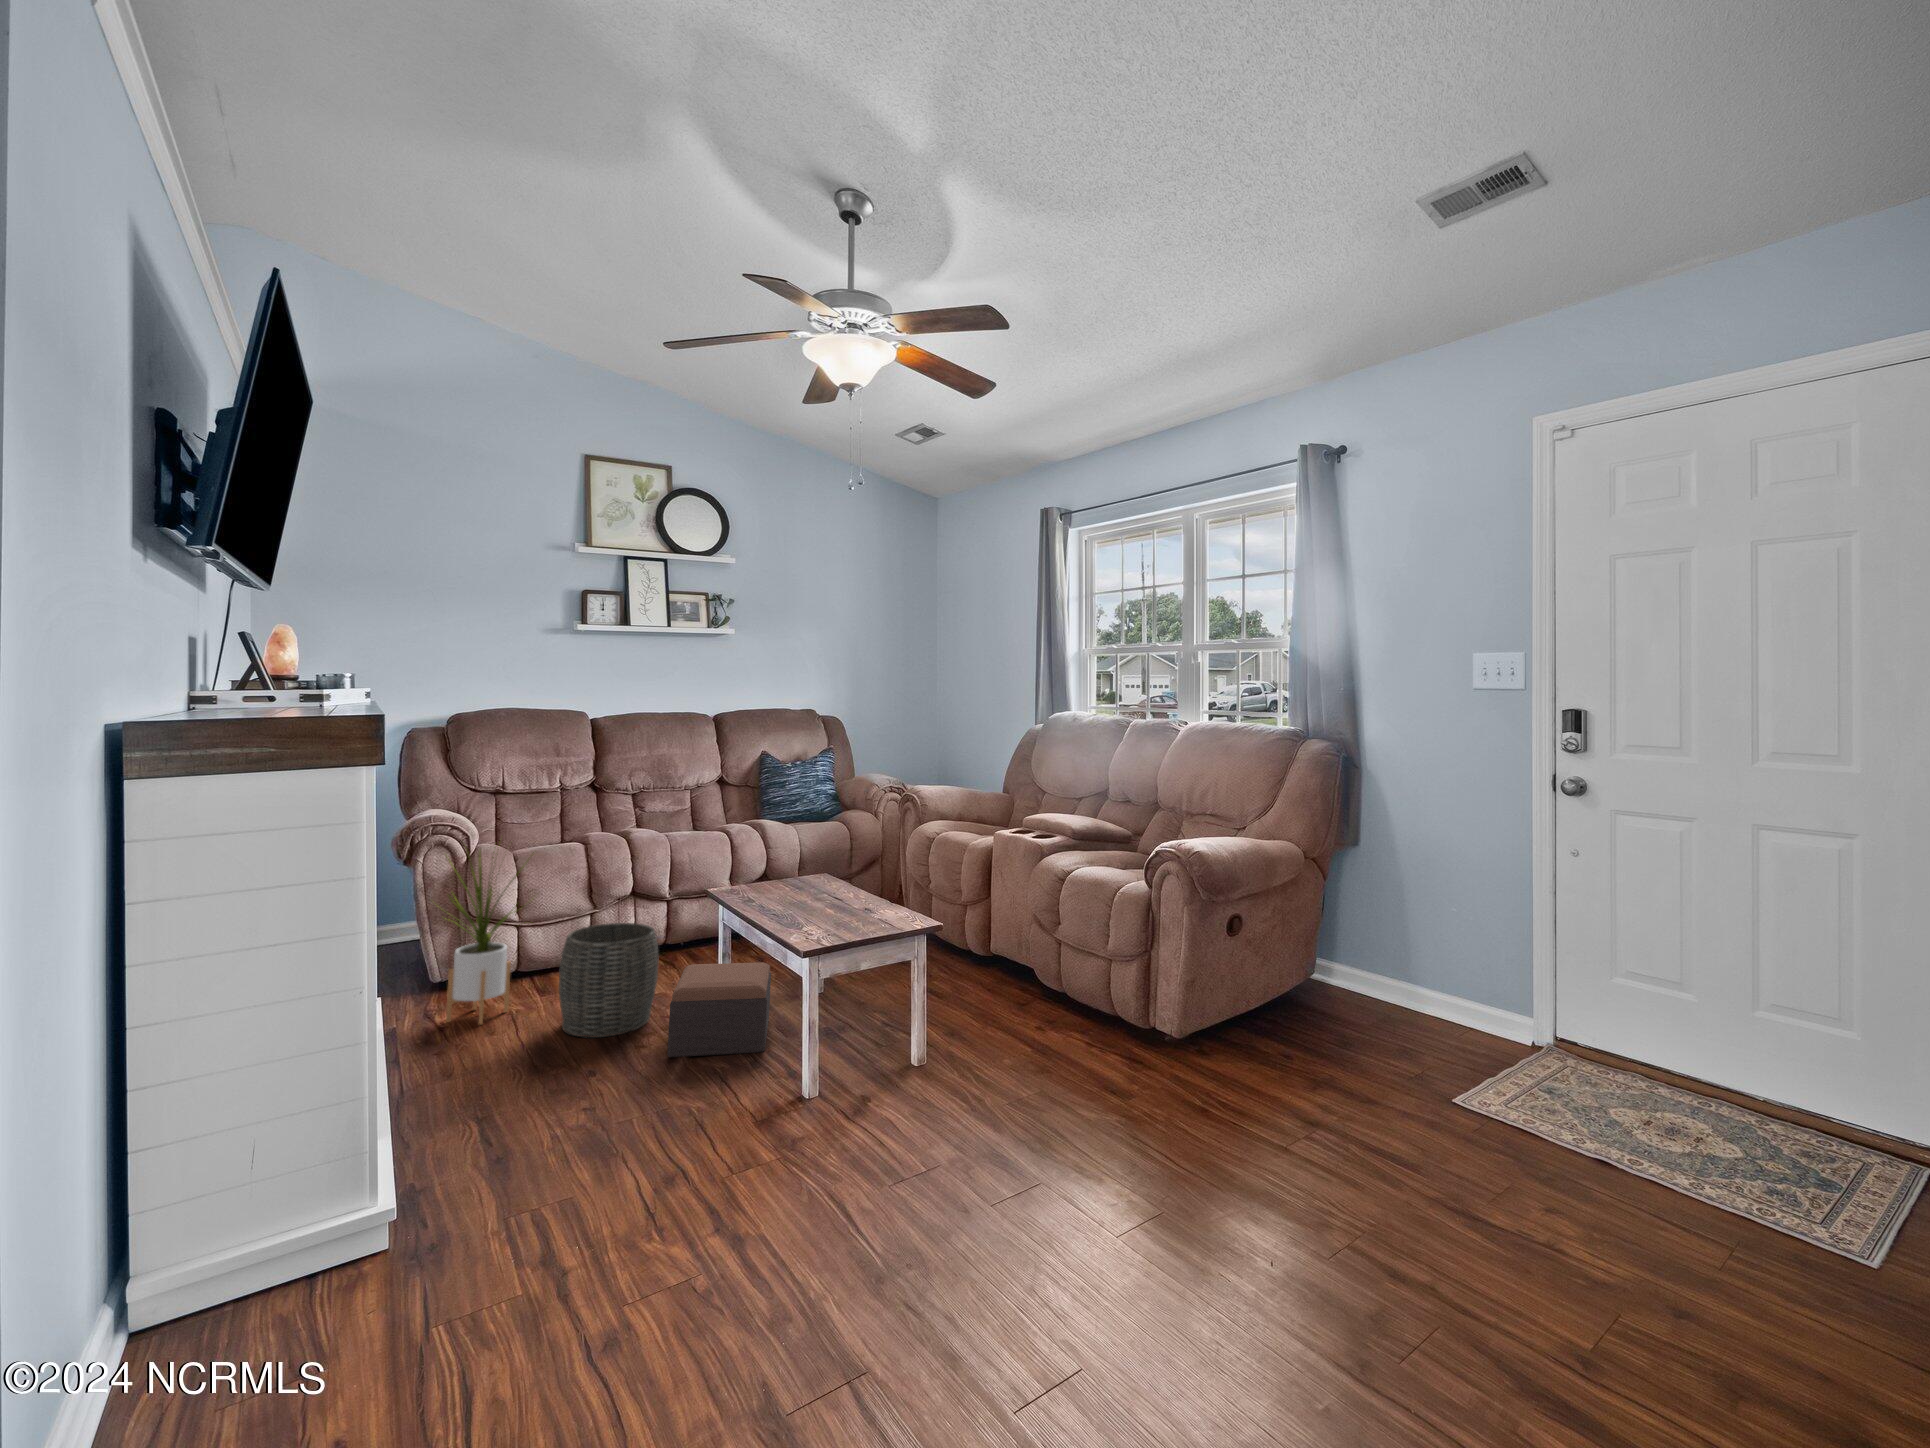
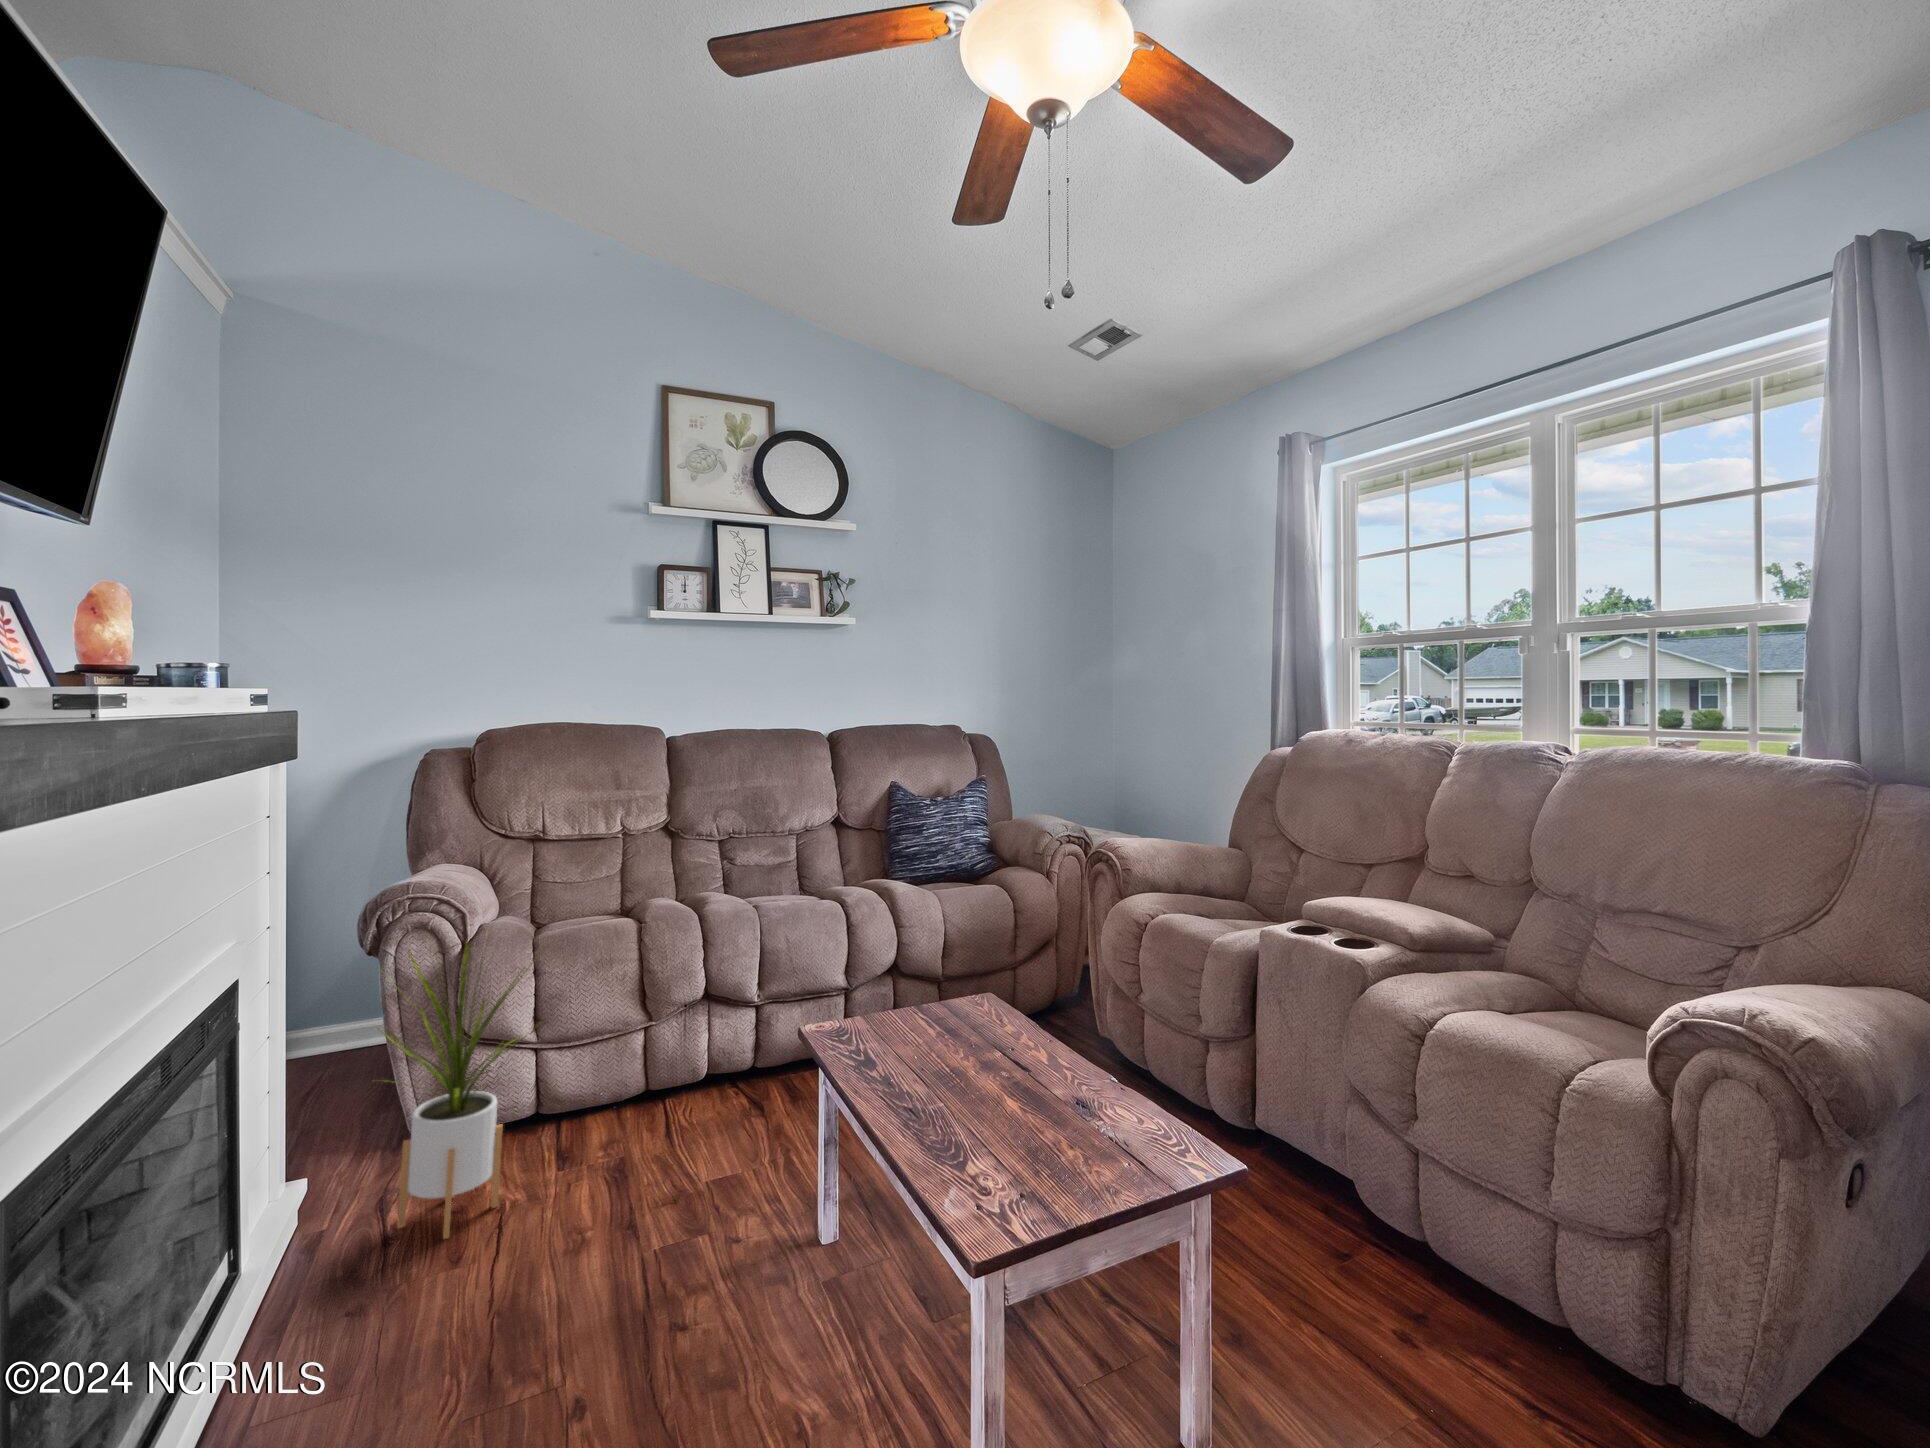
woven basket: present [559,923,658,1038] -> none [558,1071,722,1292]
footstool: present [667,962,771,1057] -> none [717,1165,904,1372]

